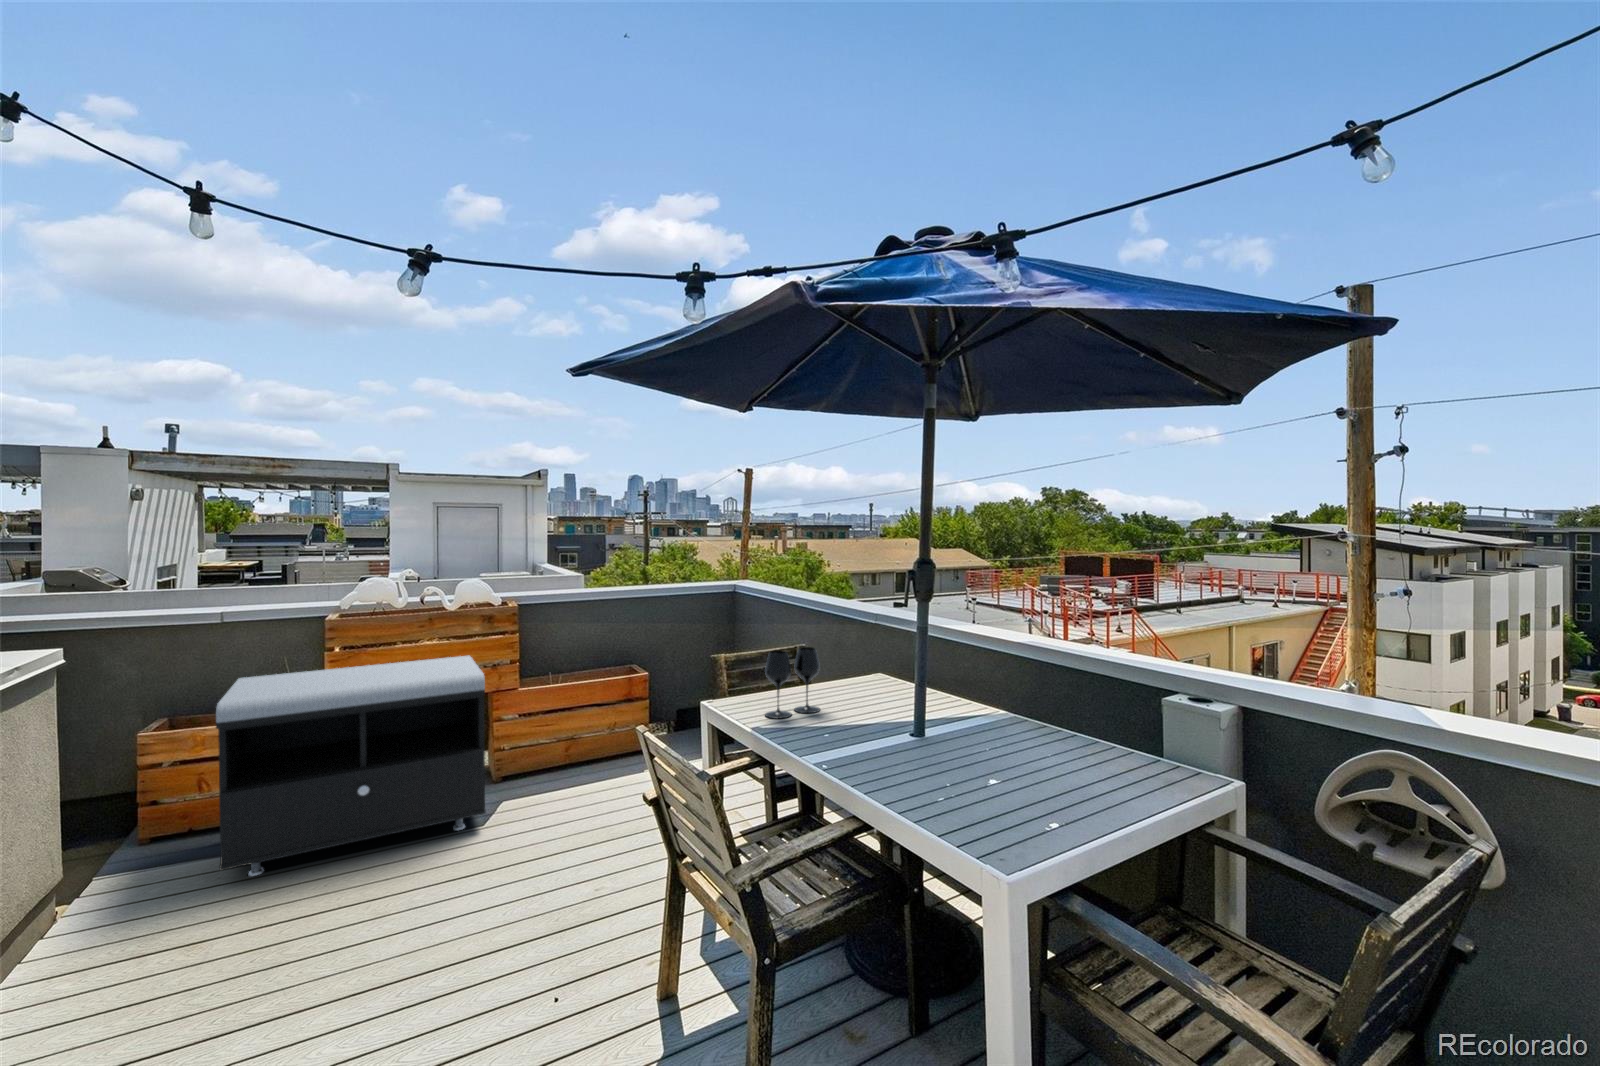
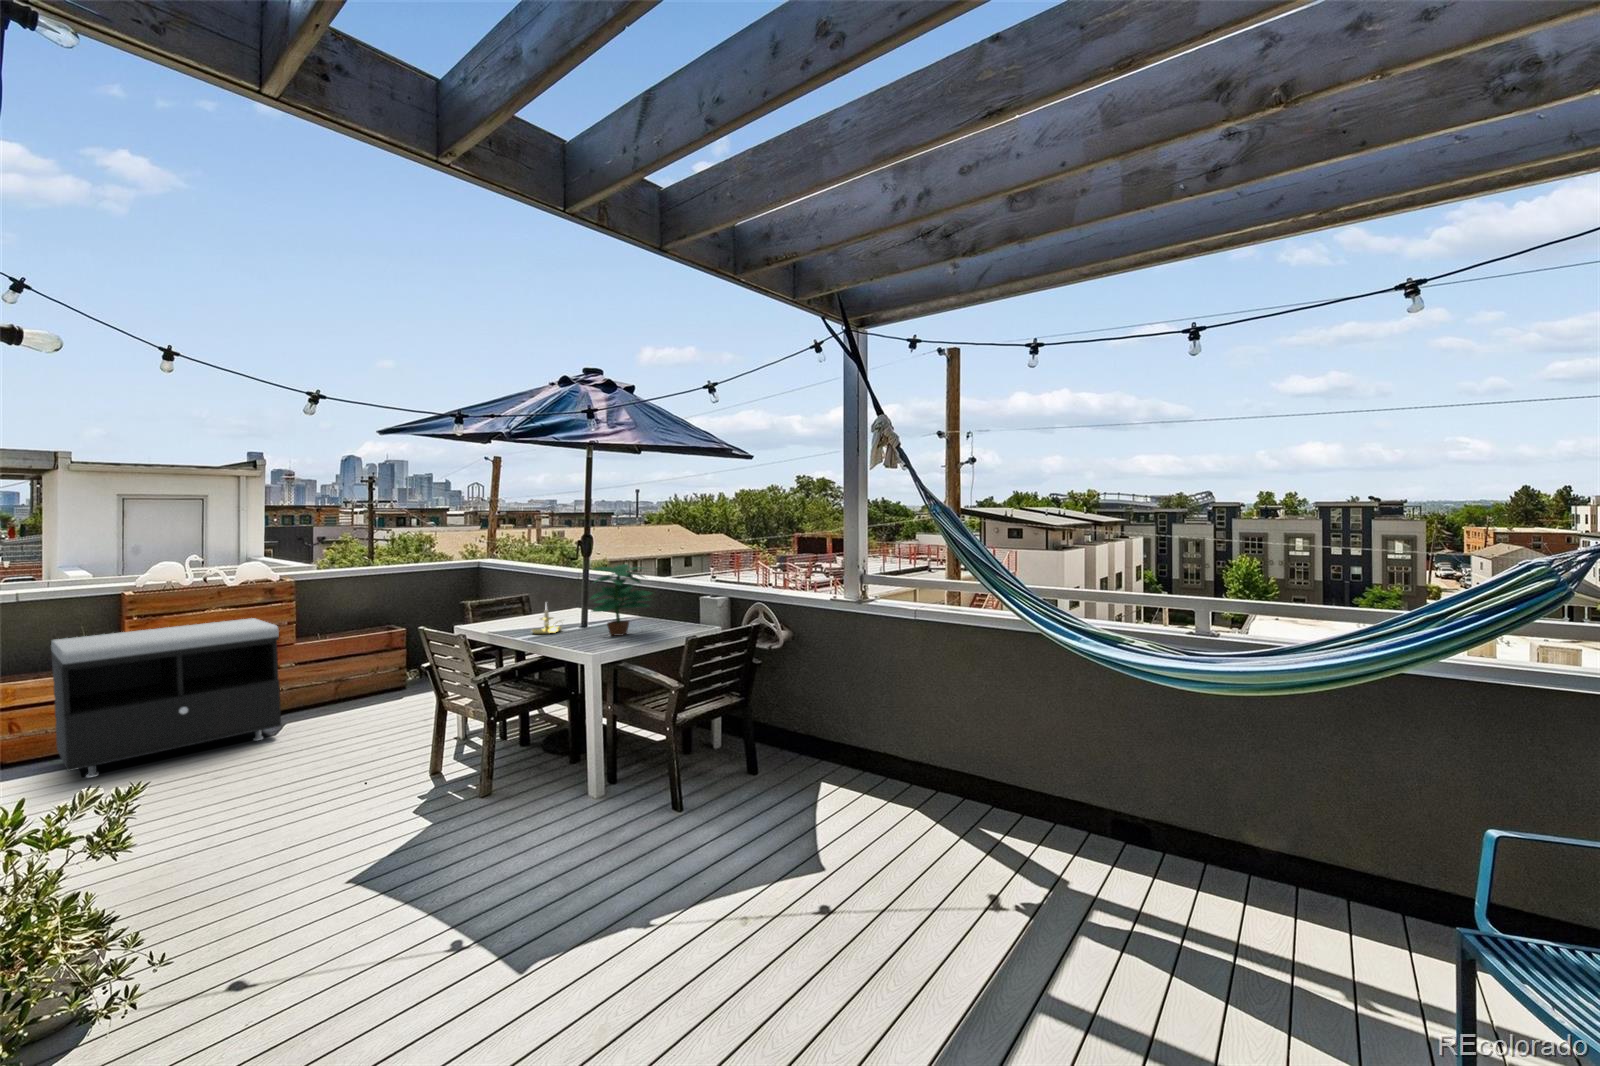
potted plant: none [943,620,1066,769] -> present [590,564,652,635]
wine glass: present [765,647,820,718] -> none [494,589,531,630]
candle holder: none [829,680,884,742] -> present [532,608,562,634]

